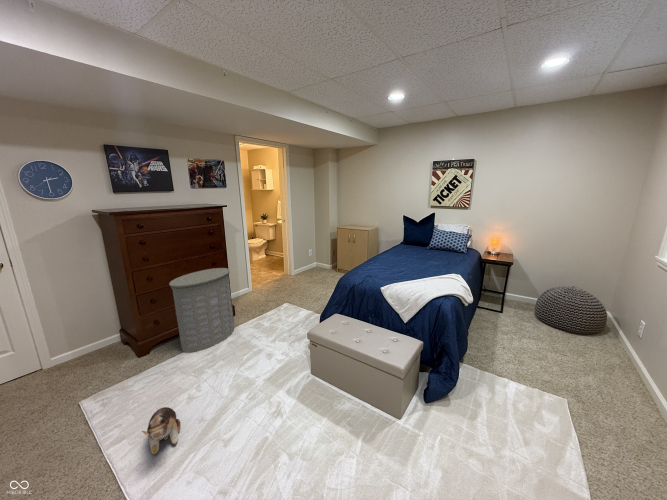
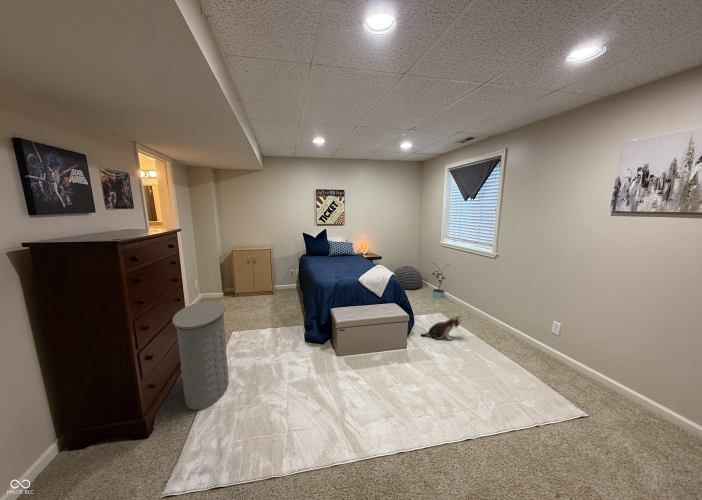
potted plant: none [594,299,655,377] -> present [432,267,445,298]
plush toy: present [142,407,180,454] -> present [421,316,461,340]

